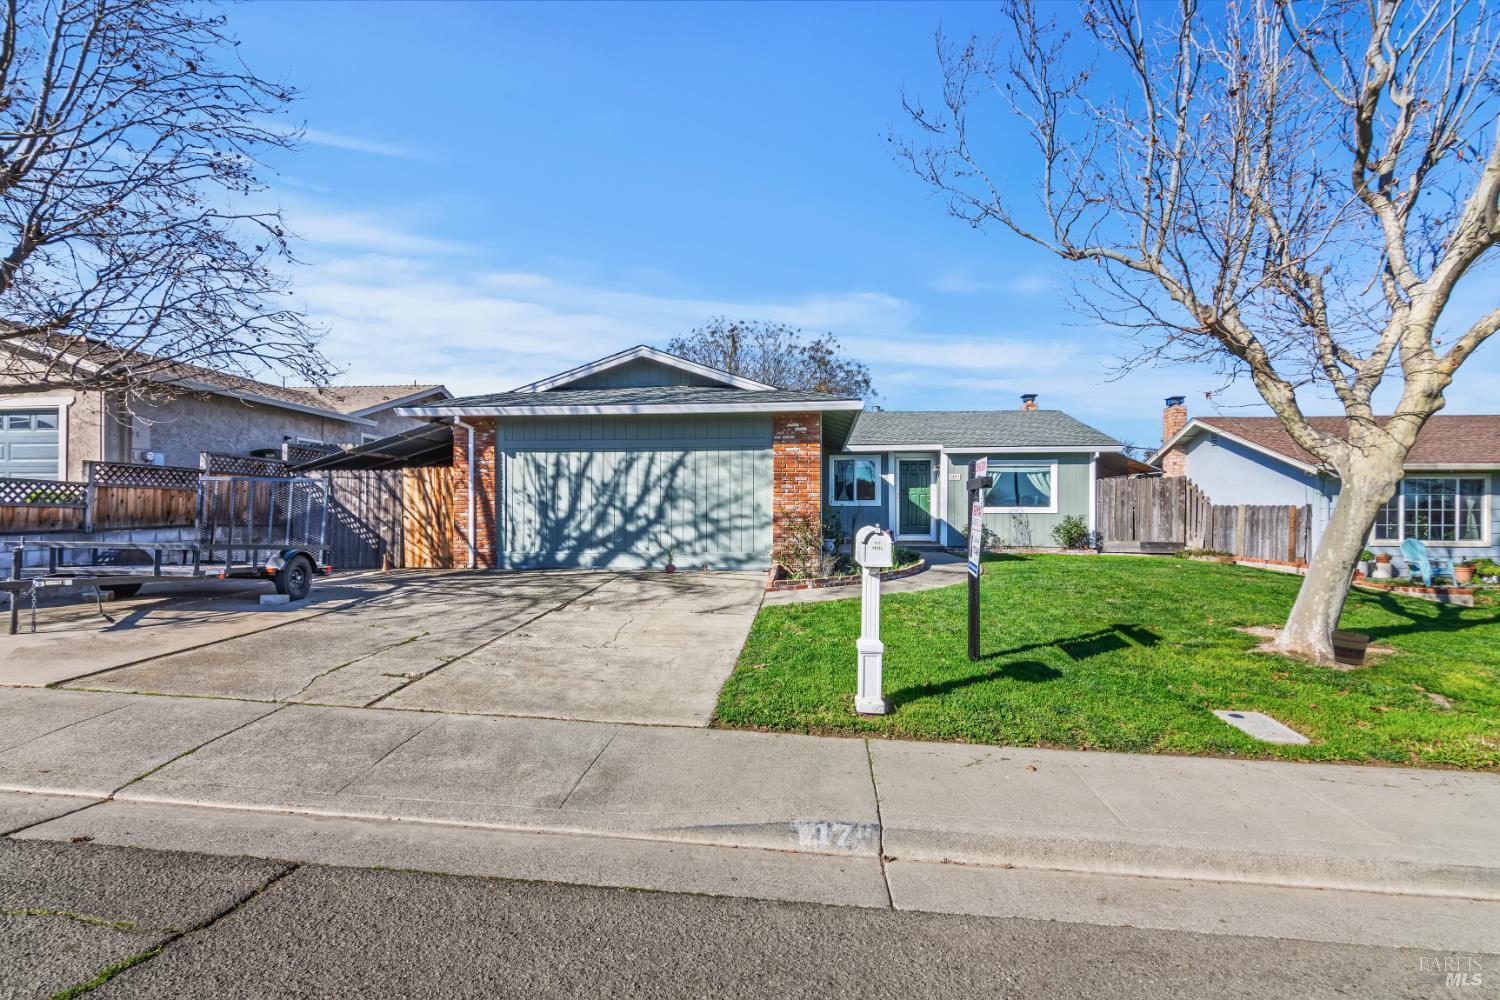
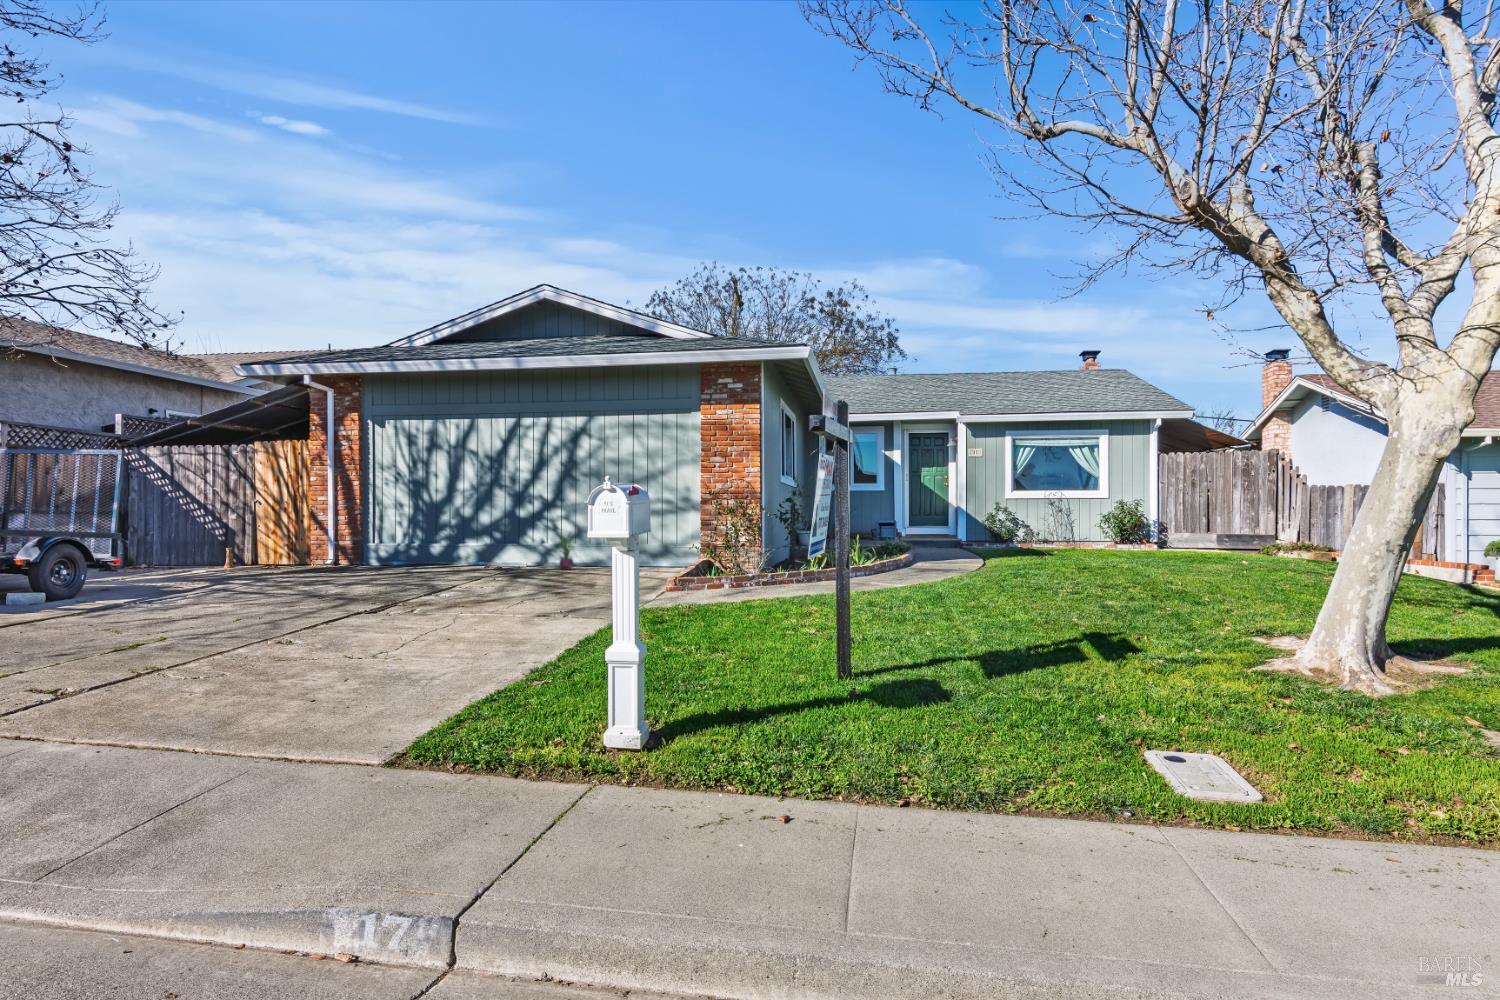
basket: present [1331,631,1369,665] -> none [1367,638,1419,684]

